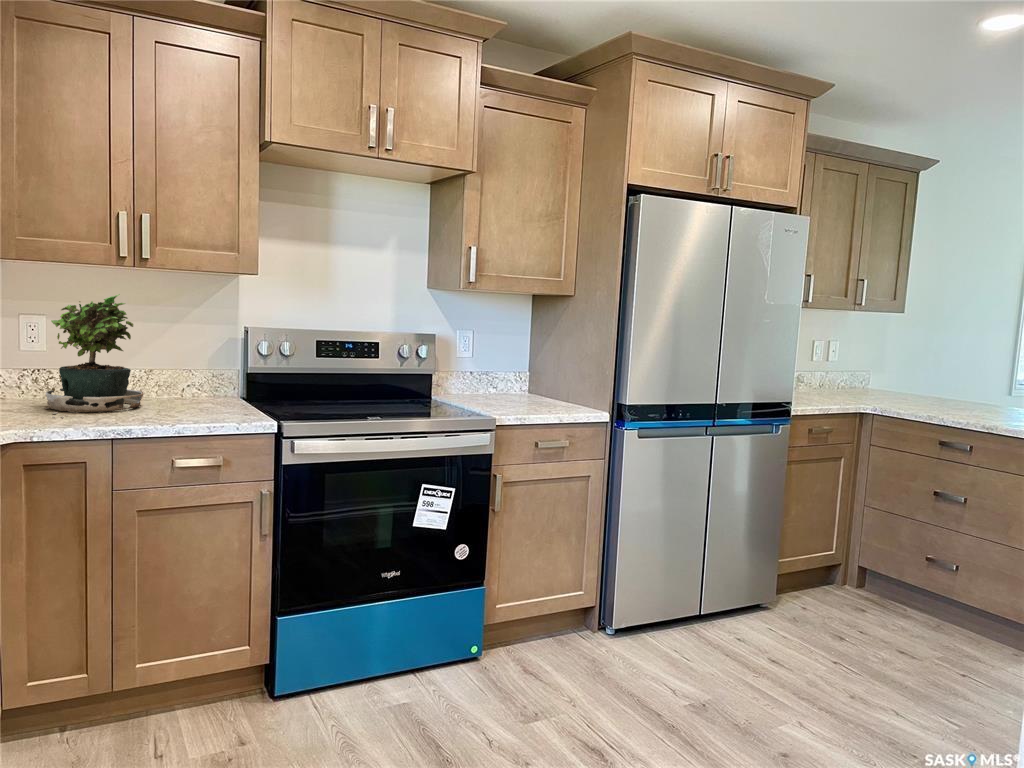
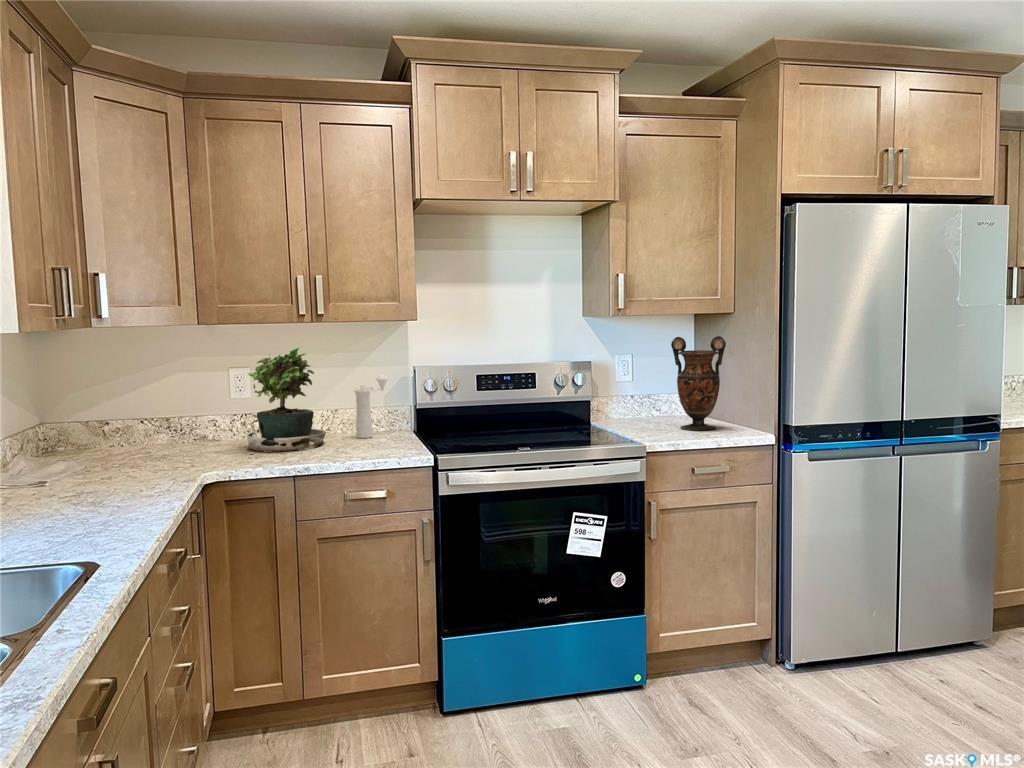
vase: none [515,314,567,407] -> present [671,336,726,431]
pepper mill: none [177,335,215,402] -> present [354,375,388,438]

